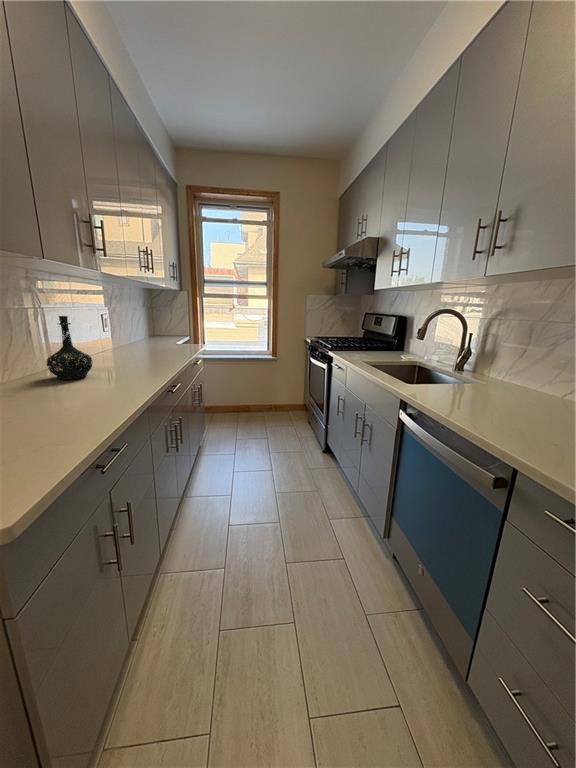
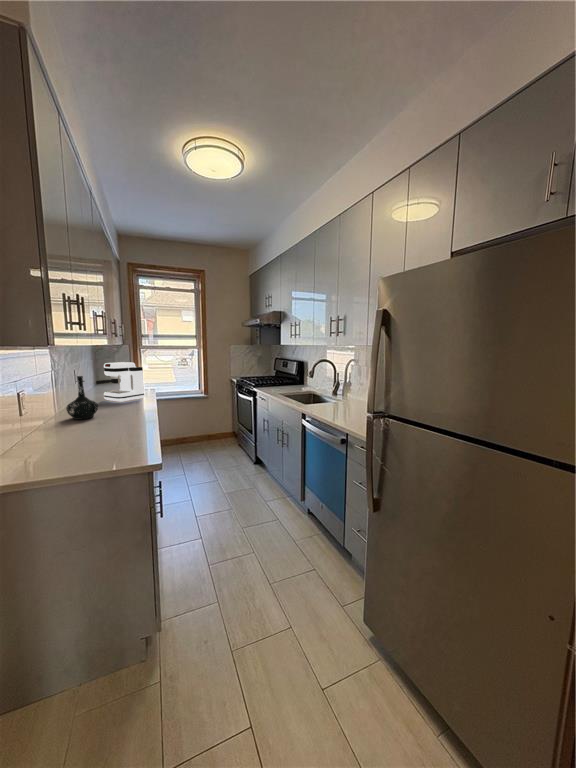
coffee maker: none [120,306,181,358] -> present [96,362,144,402]

